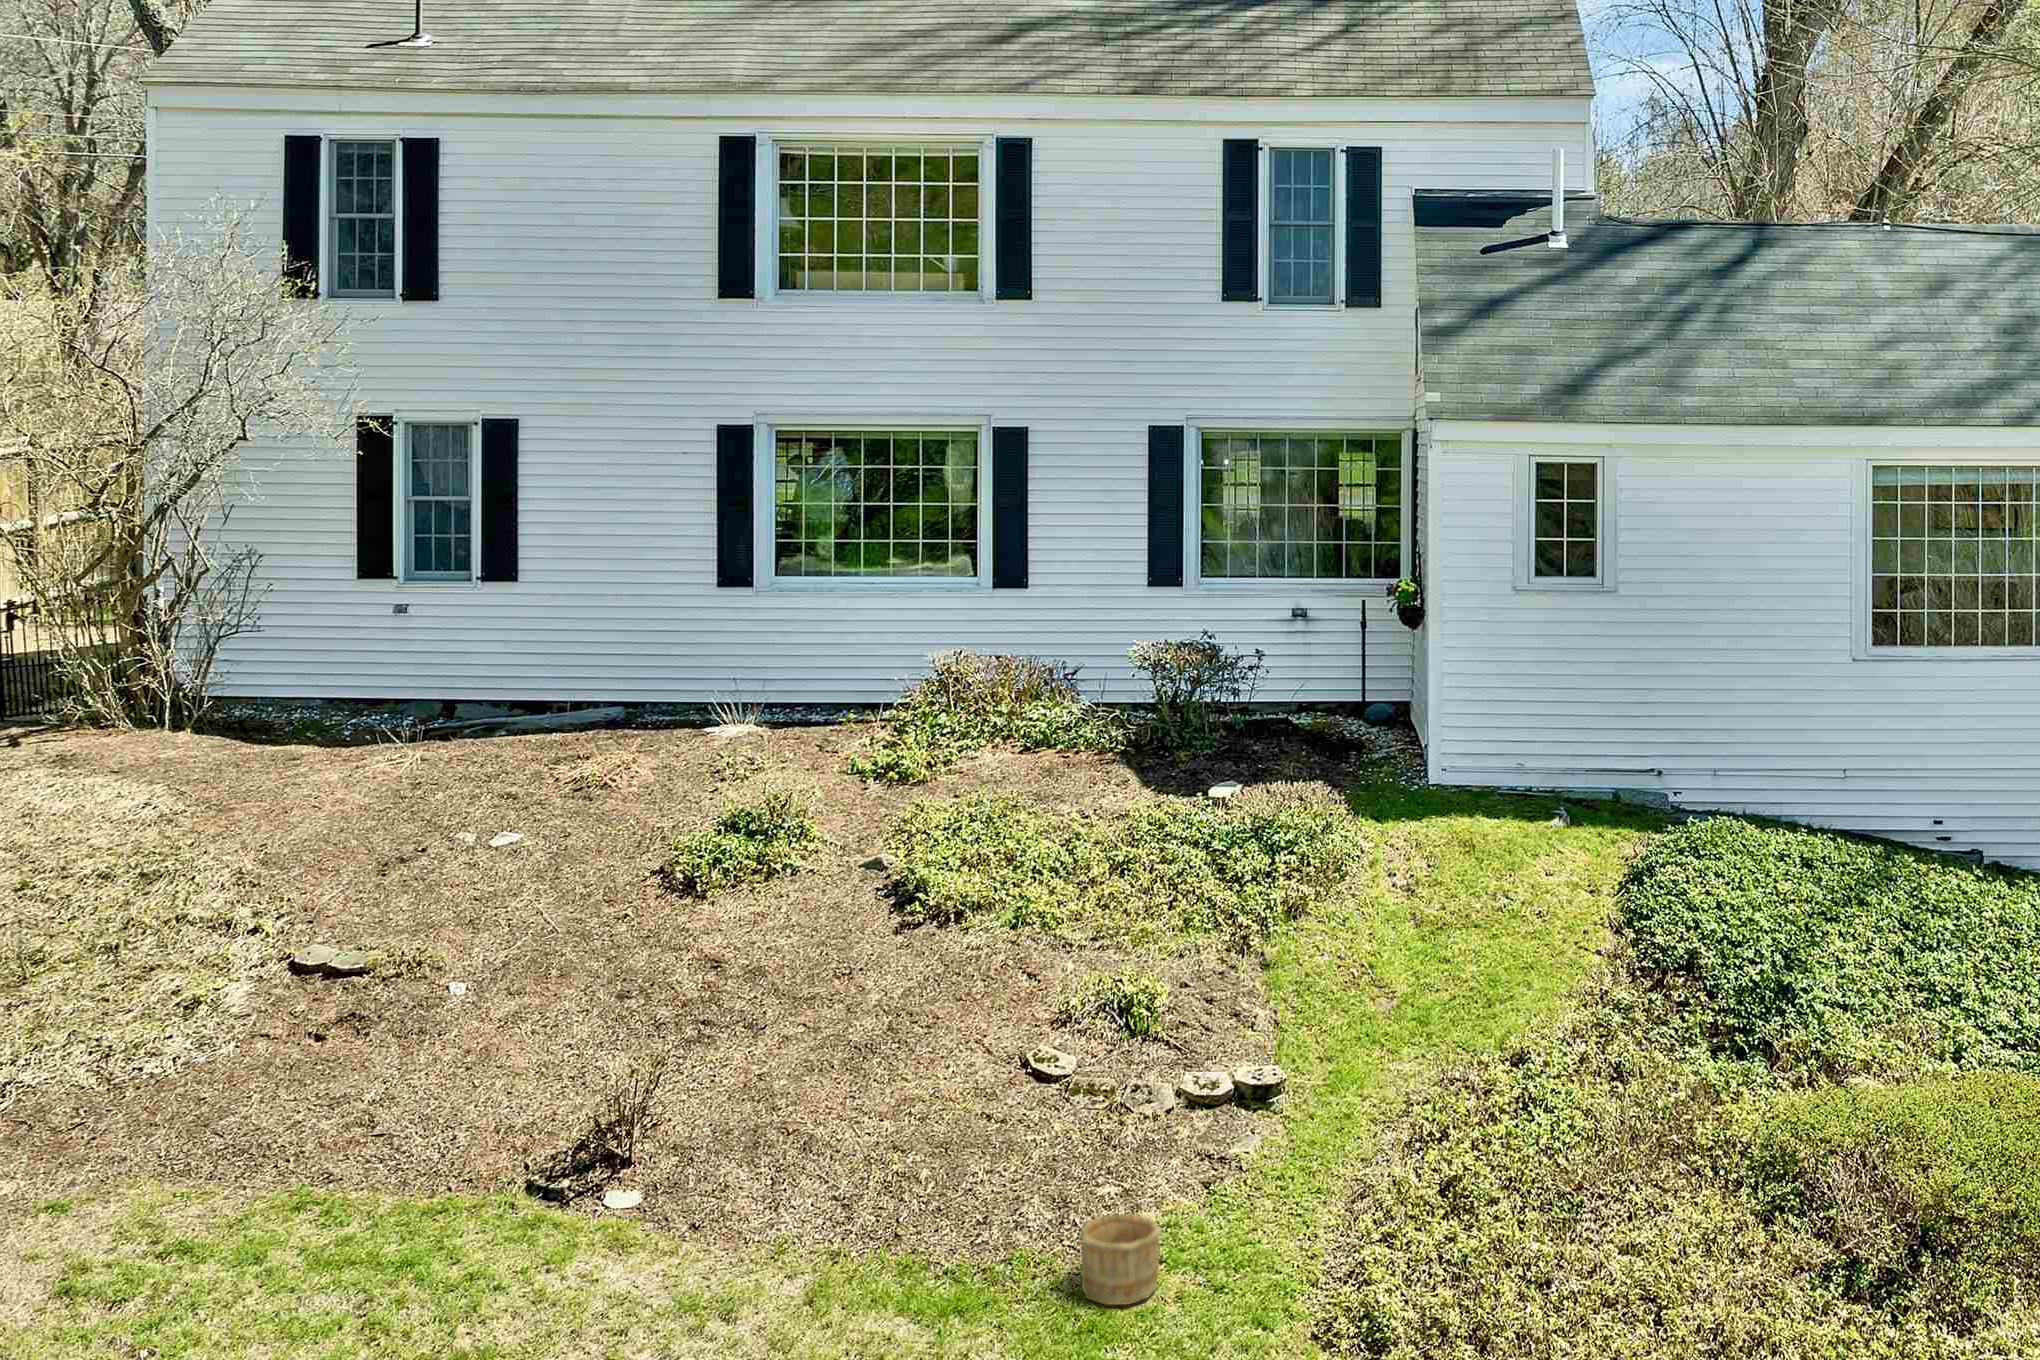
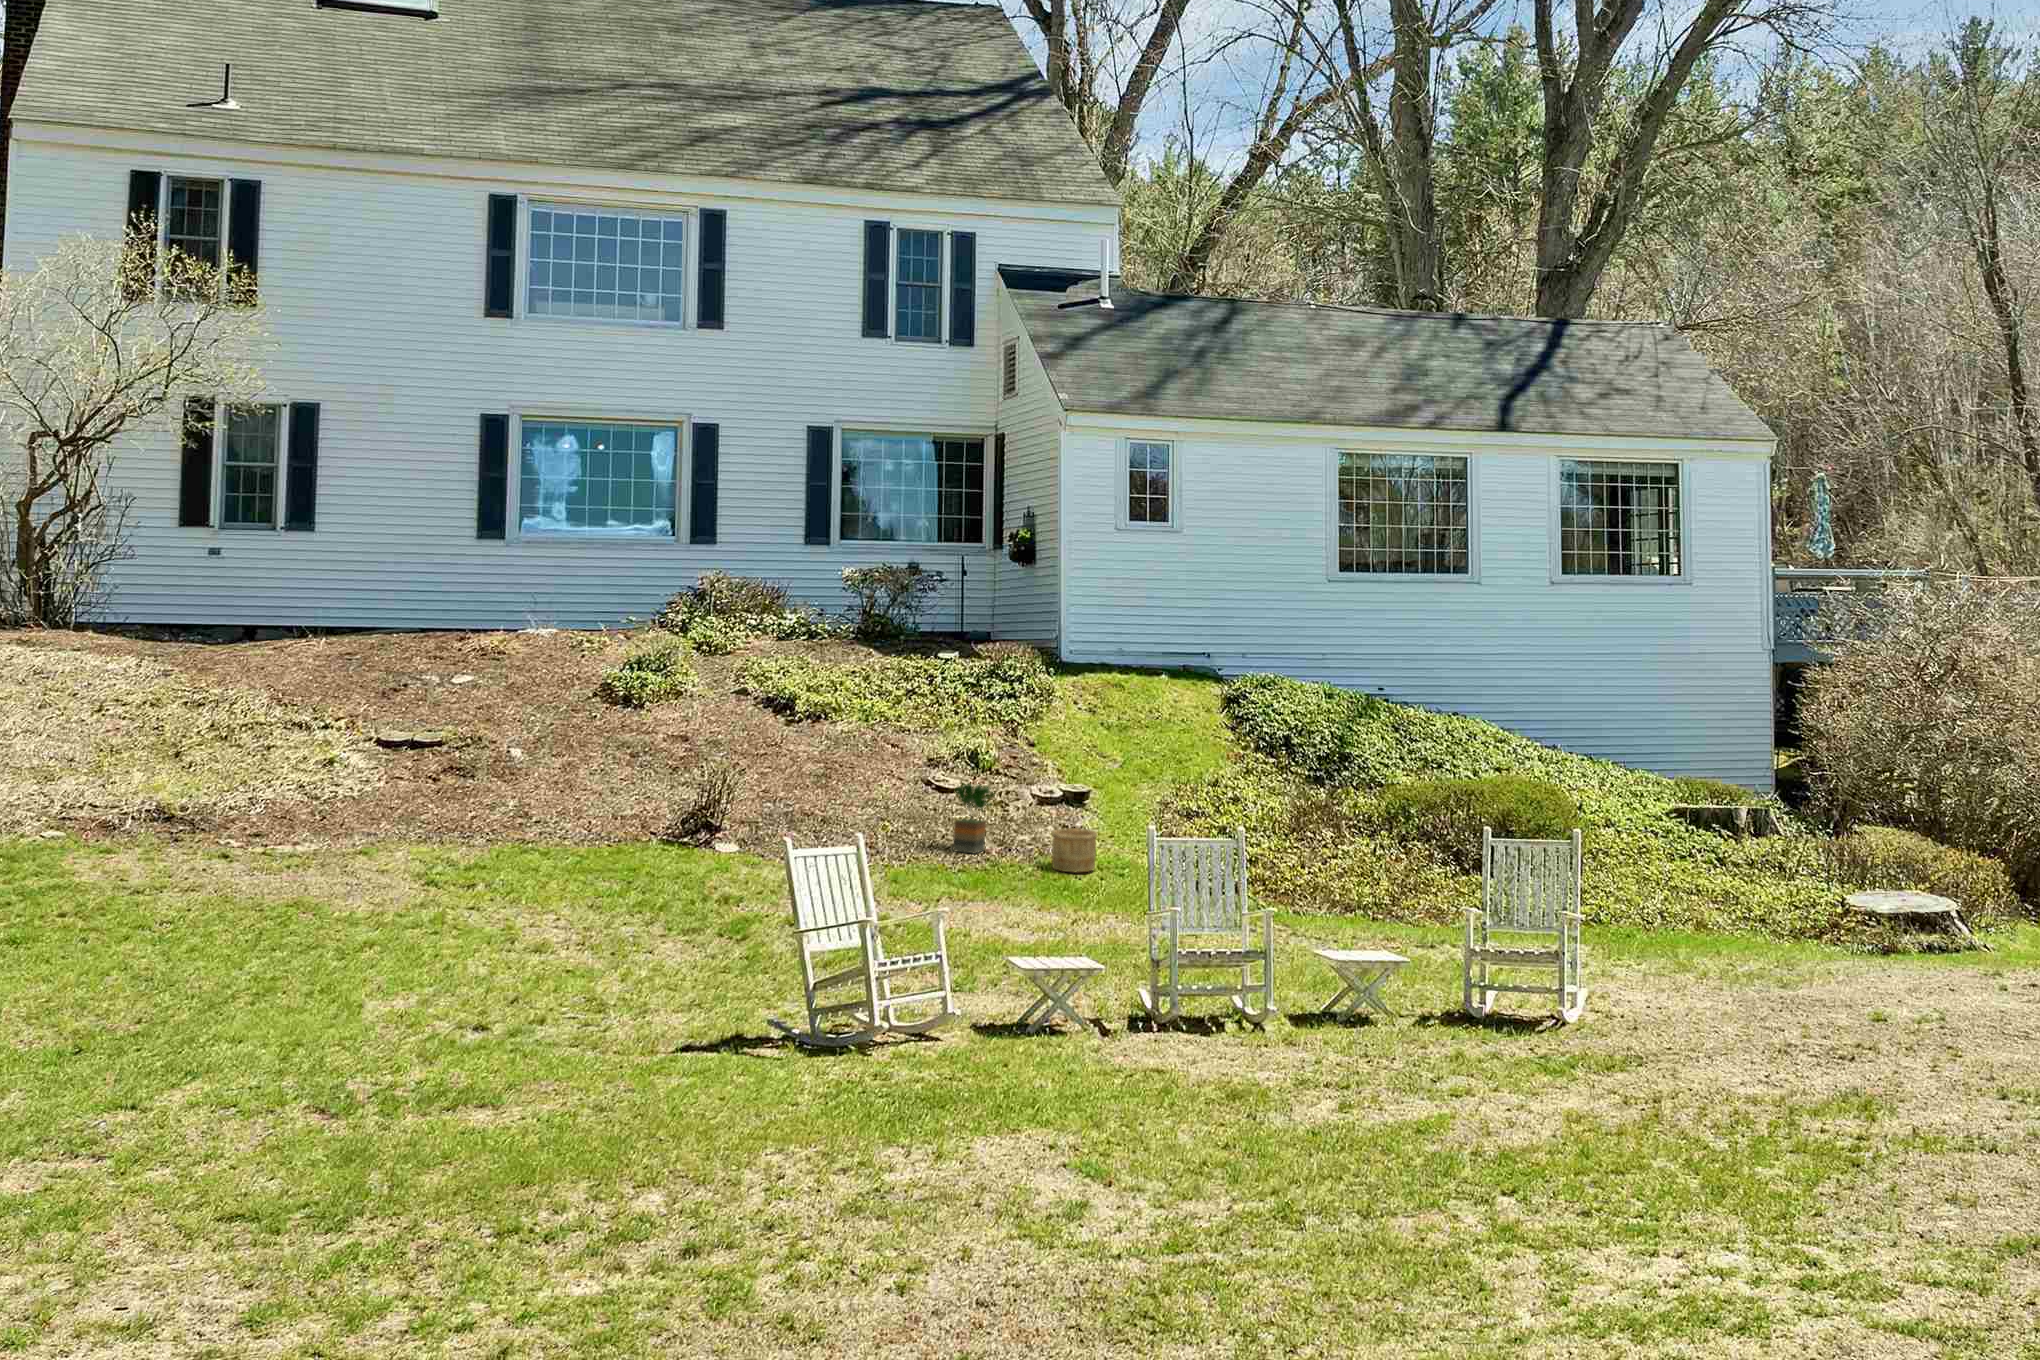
potted tree: none [956,1113,1031,1238] -> present [953,784,995,854]

